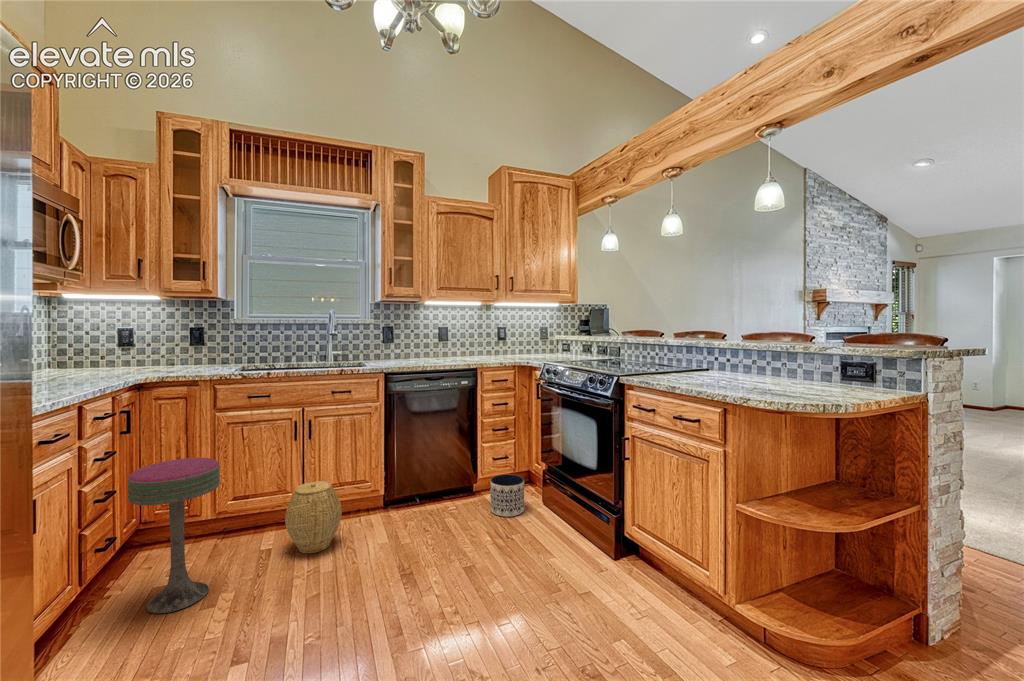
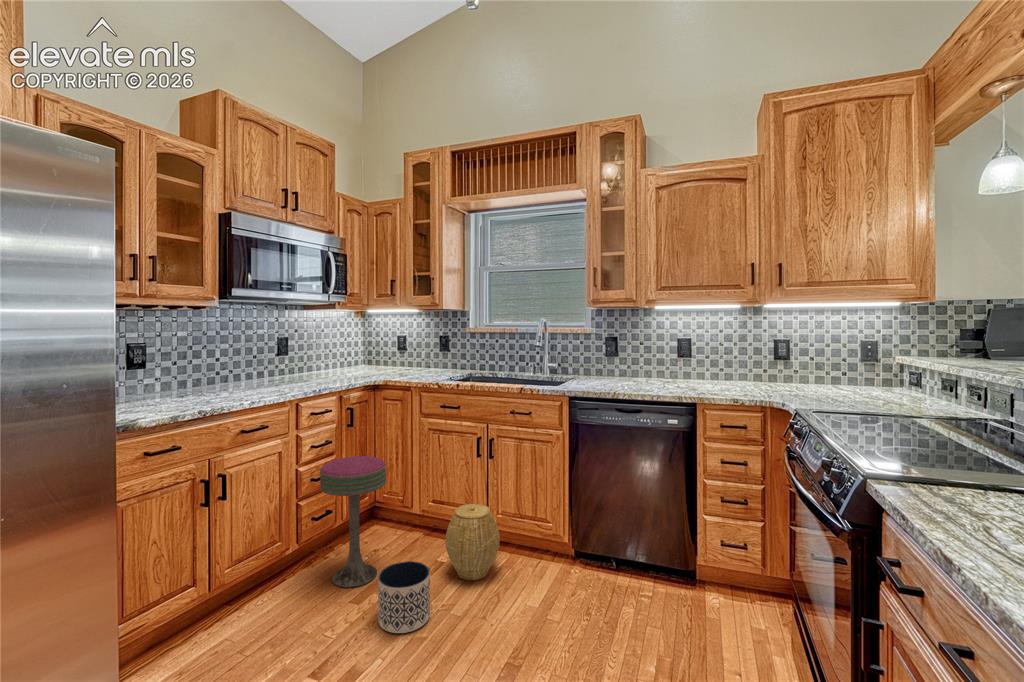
planter: present [490,474,524,517] -> present [378,561,430,633]

